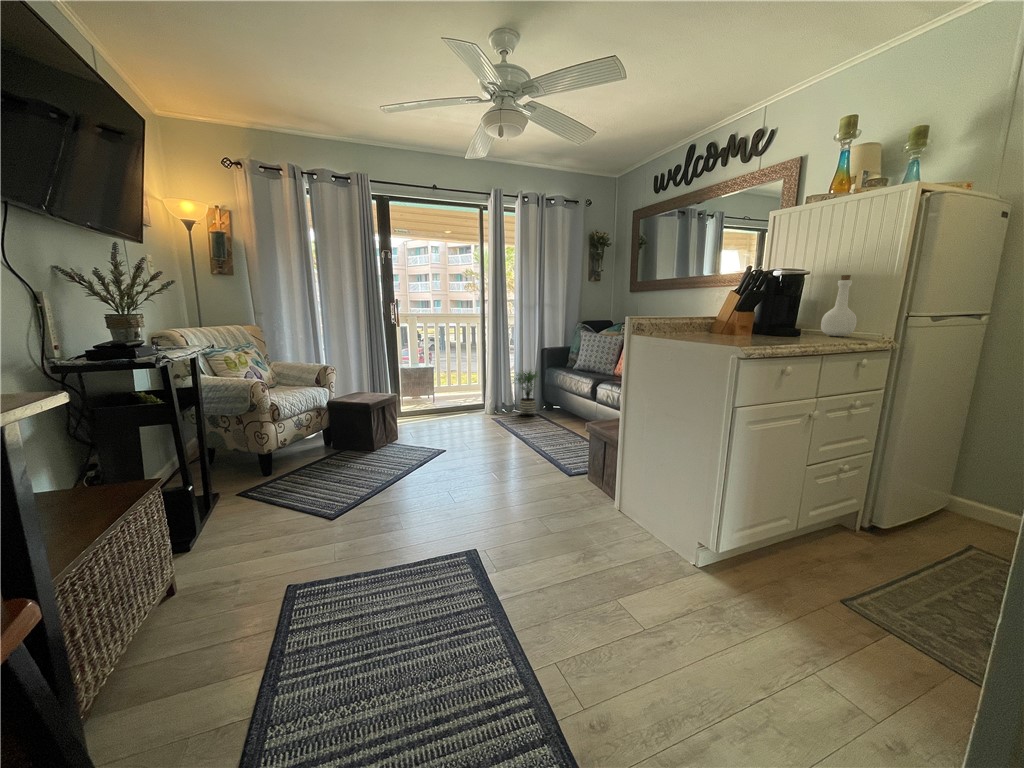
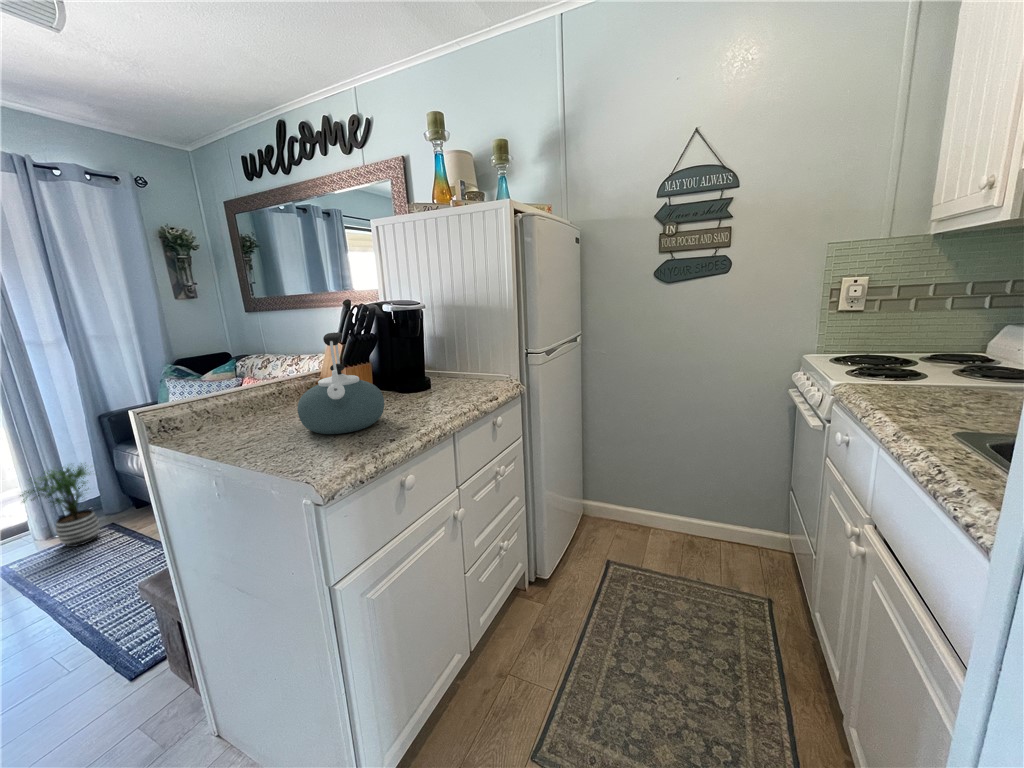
bottle: present [821,275,857,336] -> none [451,306,484,379]
kettle: none [718,280,776,341] -> present [297,332,384,434]

